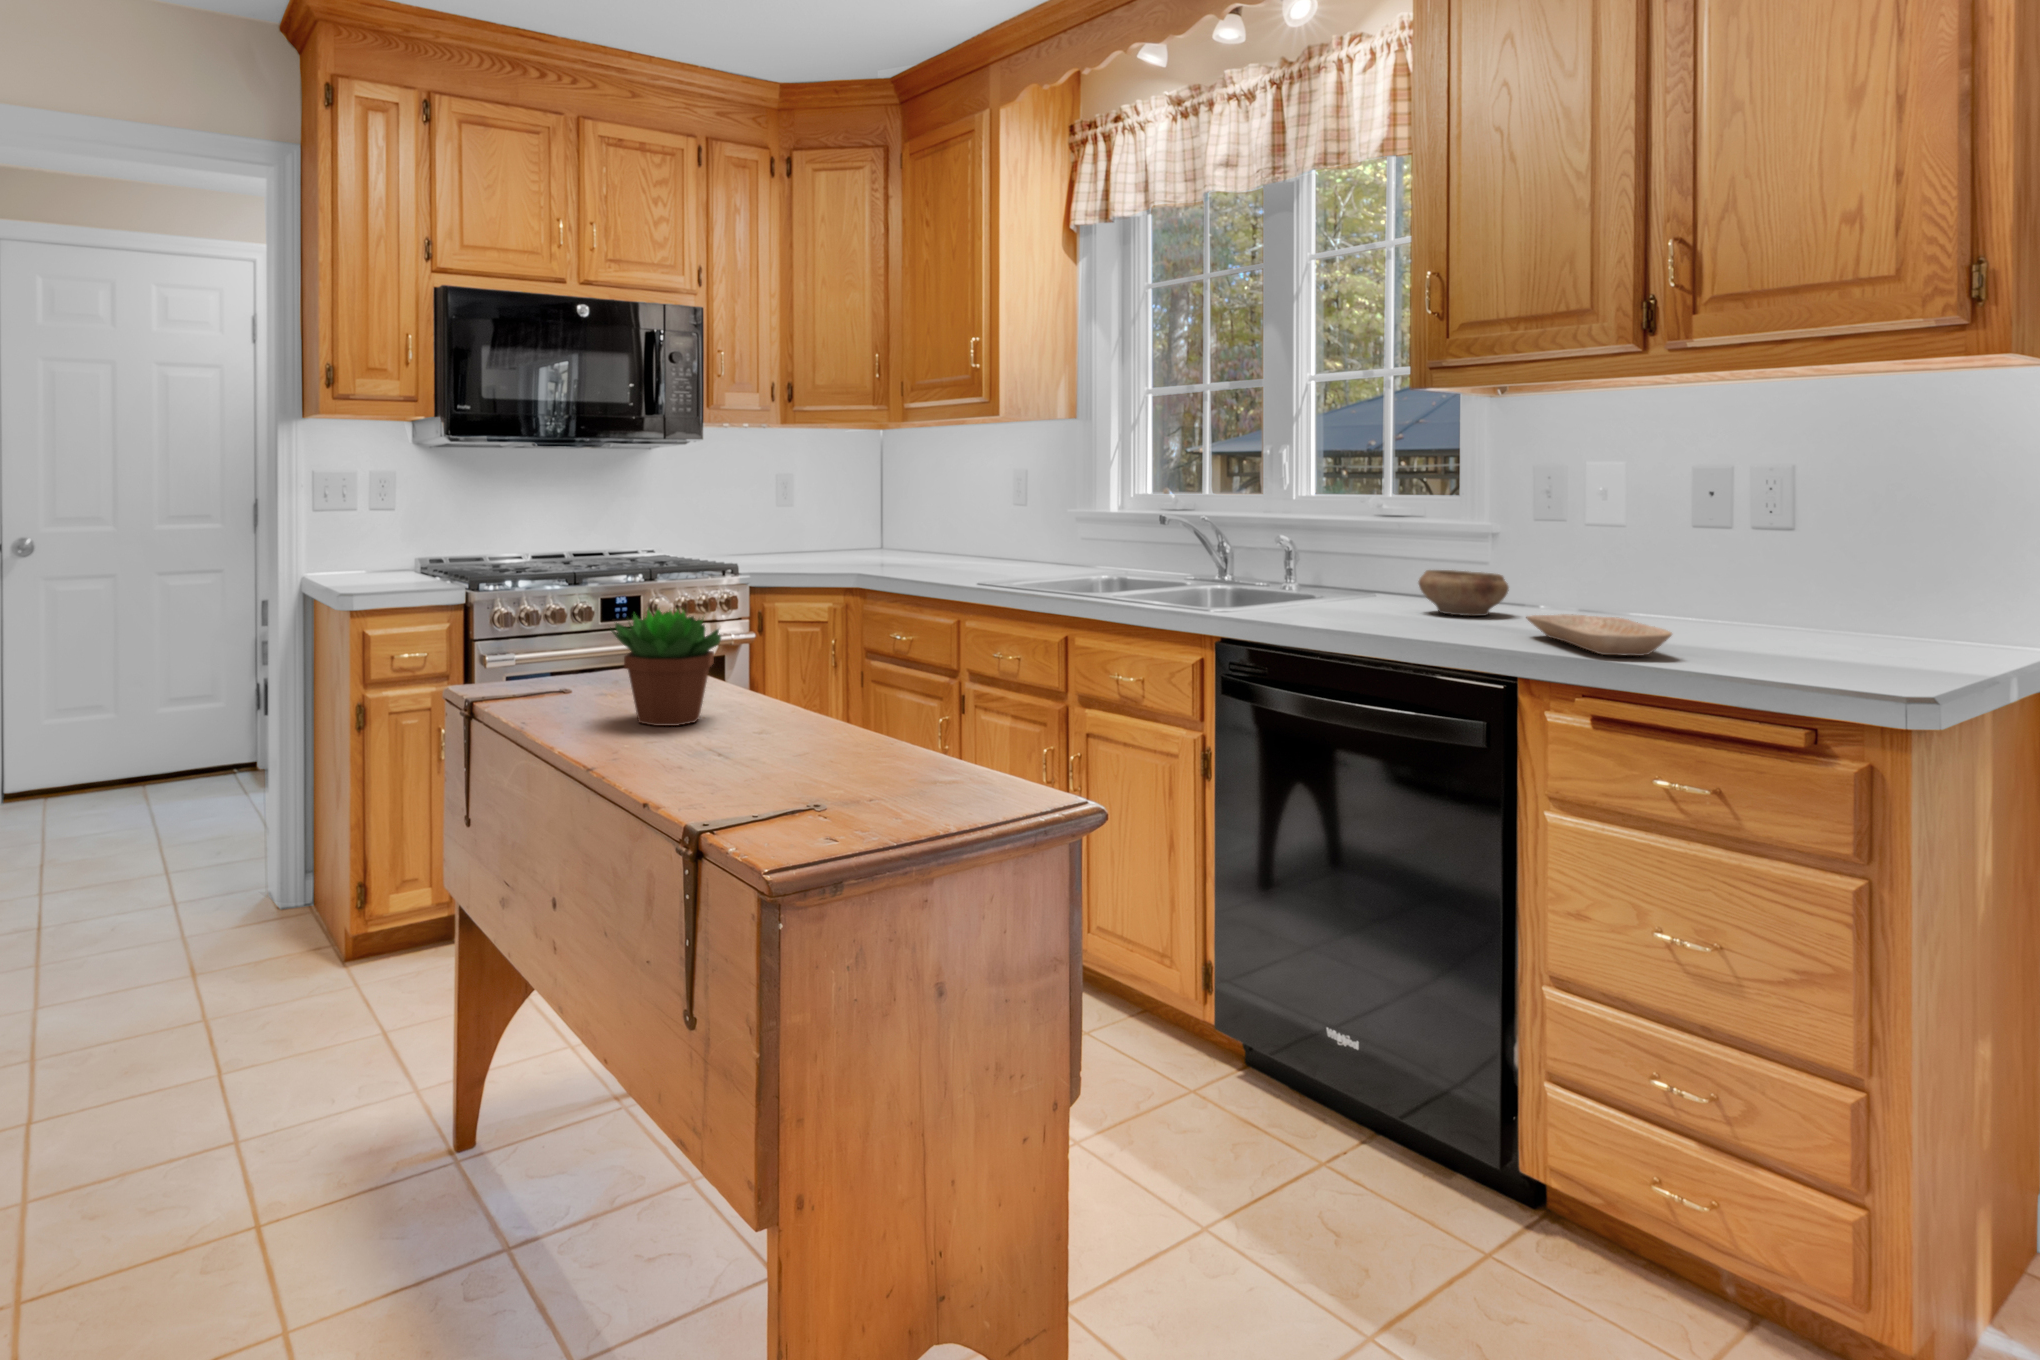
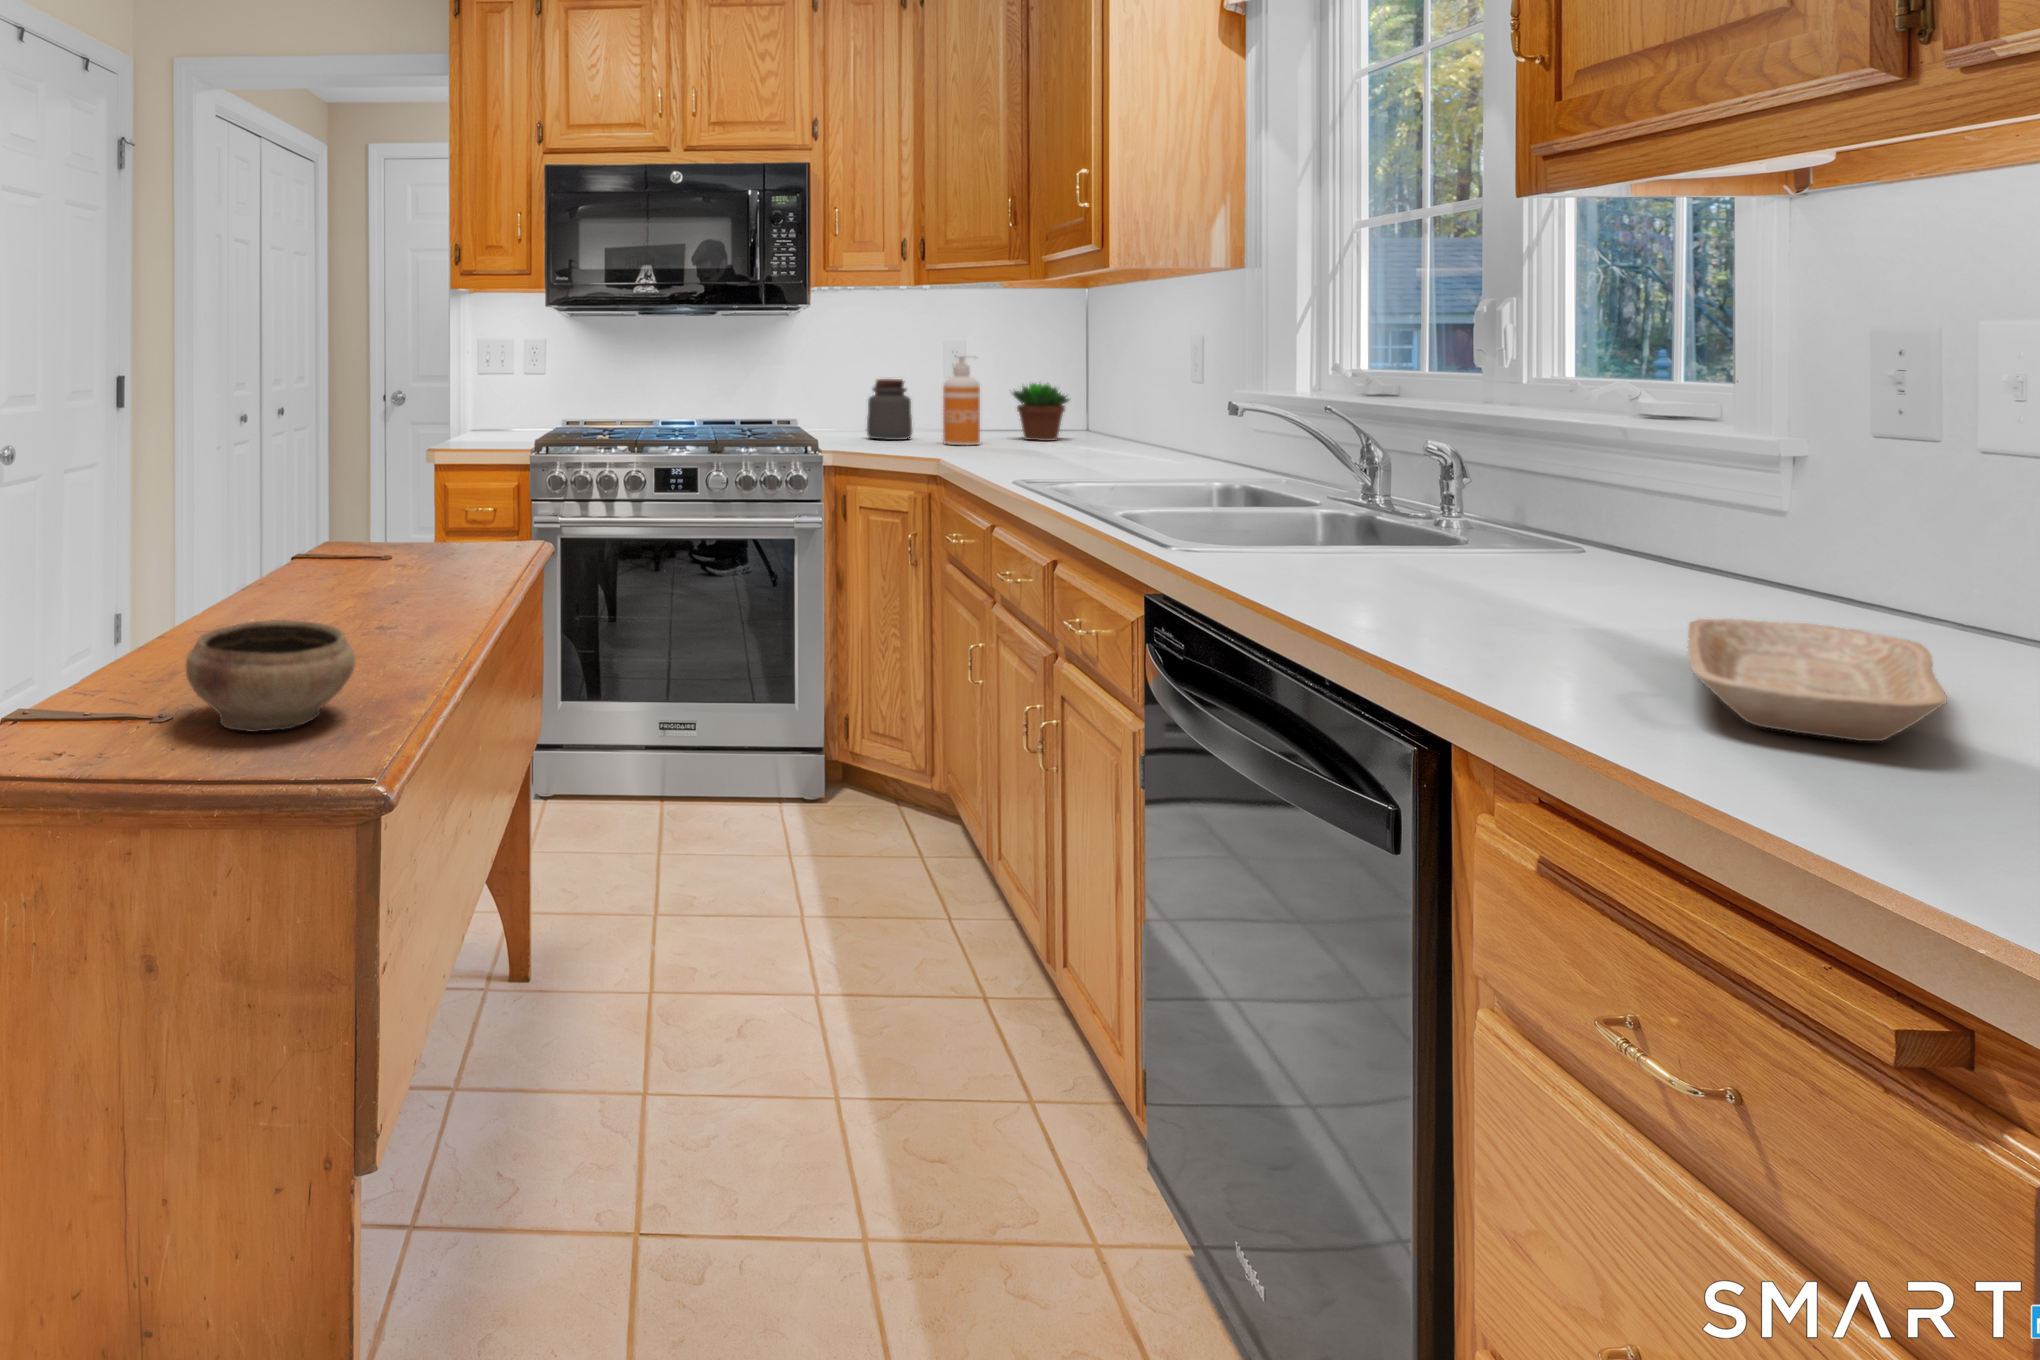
soap dispenser: none [810,483,840,559] -> present [943,356,980,445]
jar: none [733,504,773,557] -> present [867,379,912,440]
ceramic bowl: present [1418,570,1509,616] -> present [186,620,355,732]
succulent plant: present [611,609,721,726] -> present [1013,383,1069,441]

